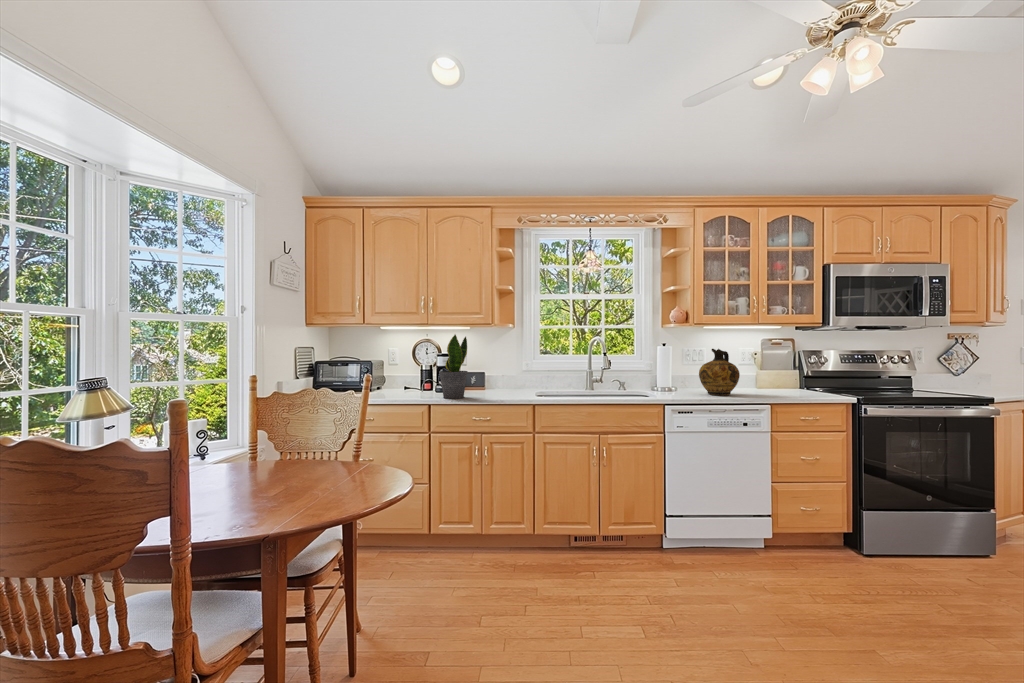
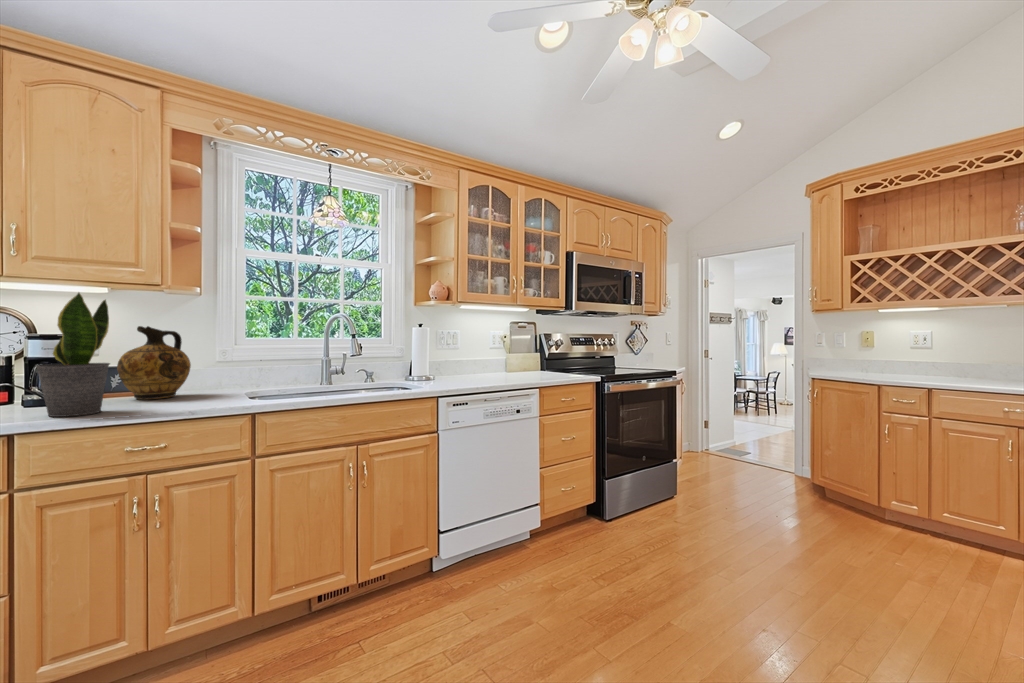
ceramic jug: present [699,349,740,396] -> present [117,326,191,399]

